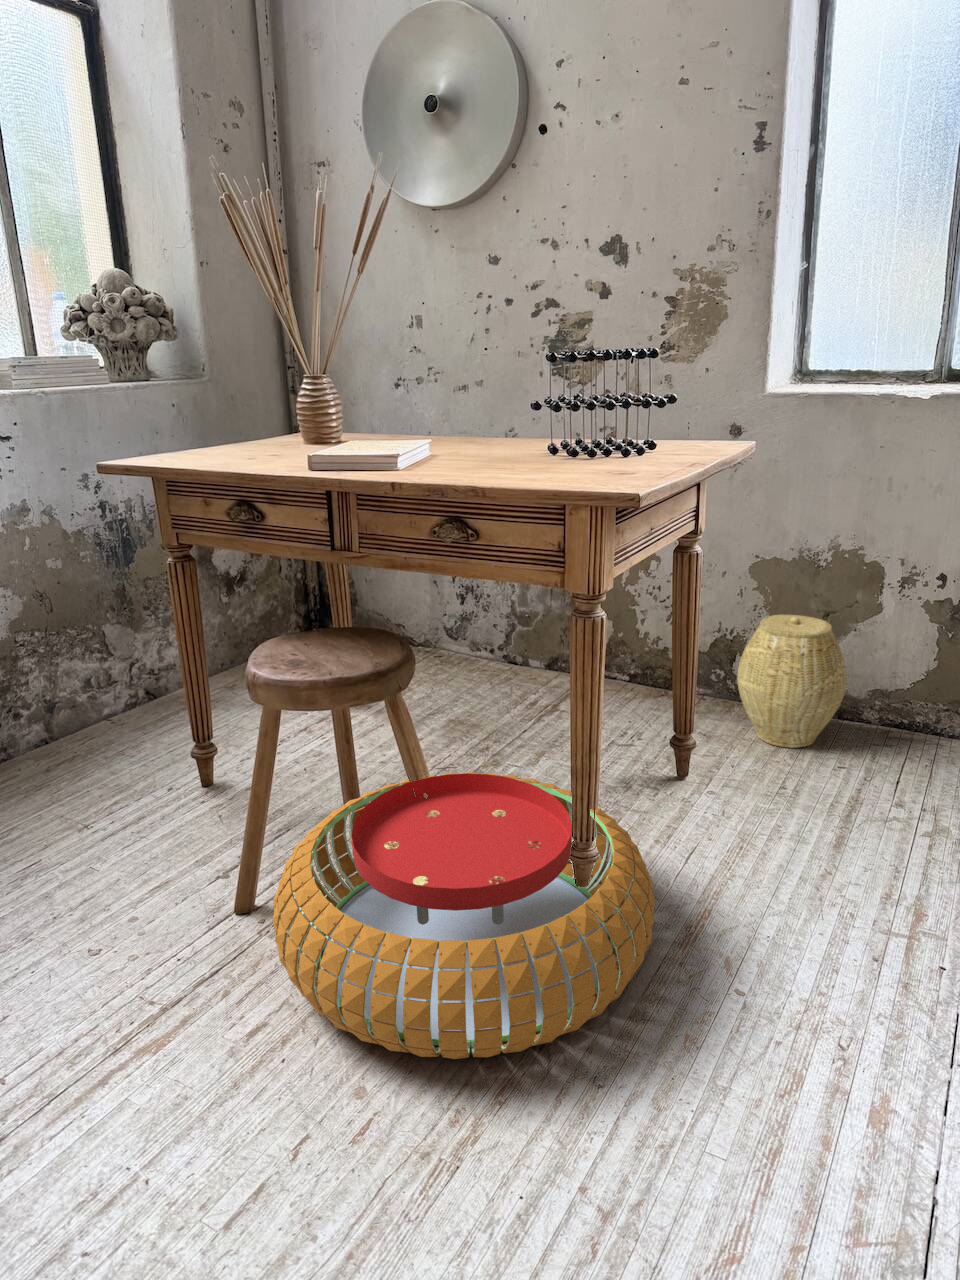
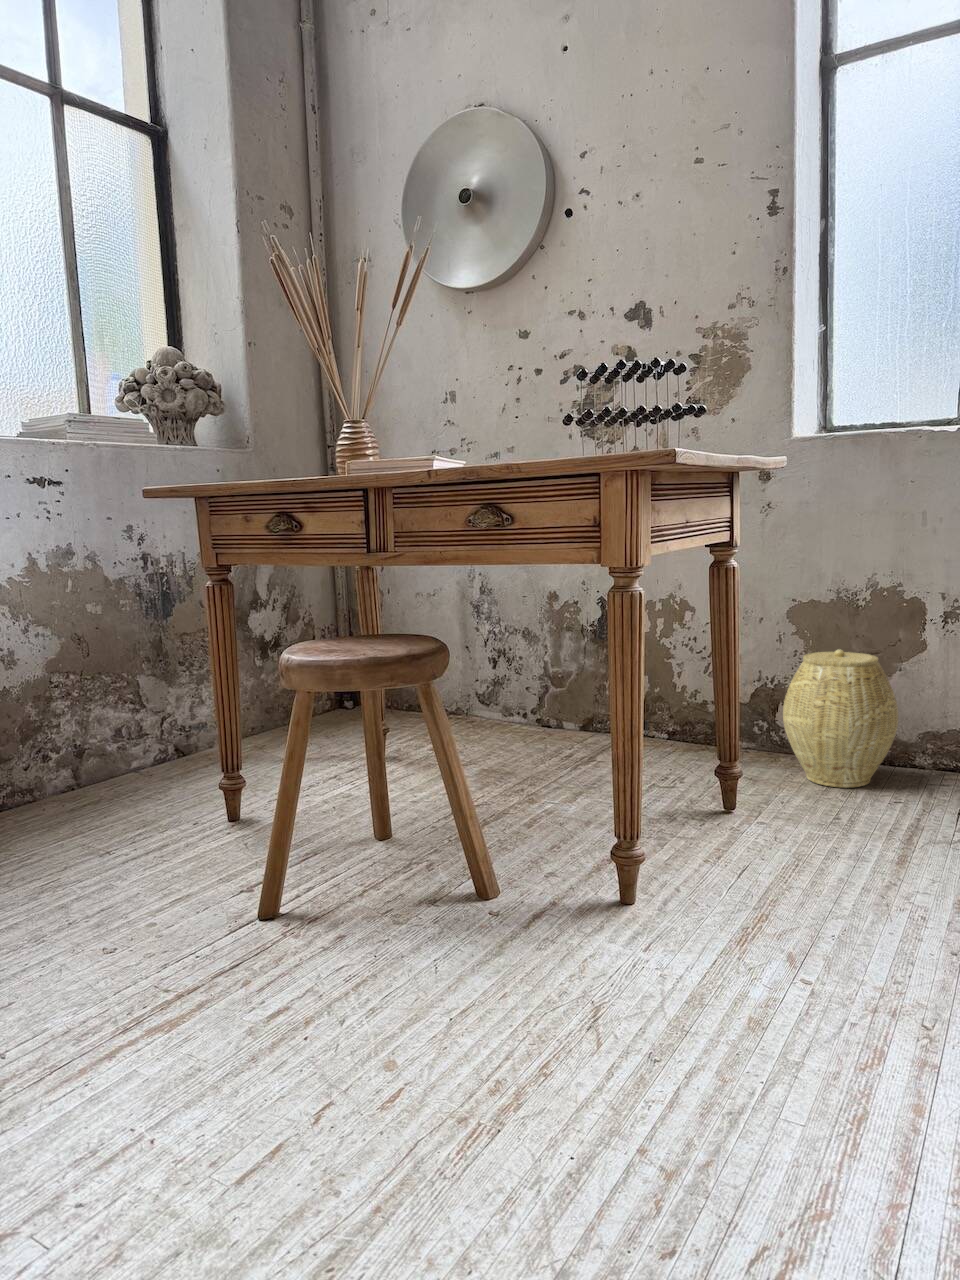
pouf: present [273,772,655,1059] -> none [299,770,708,1036]

